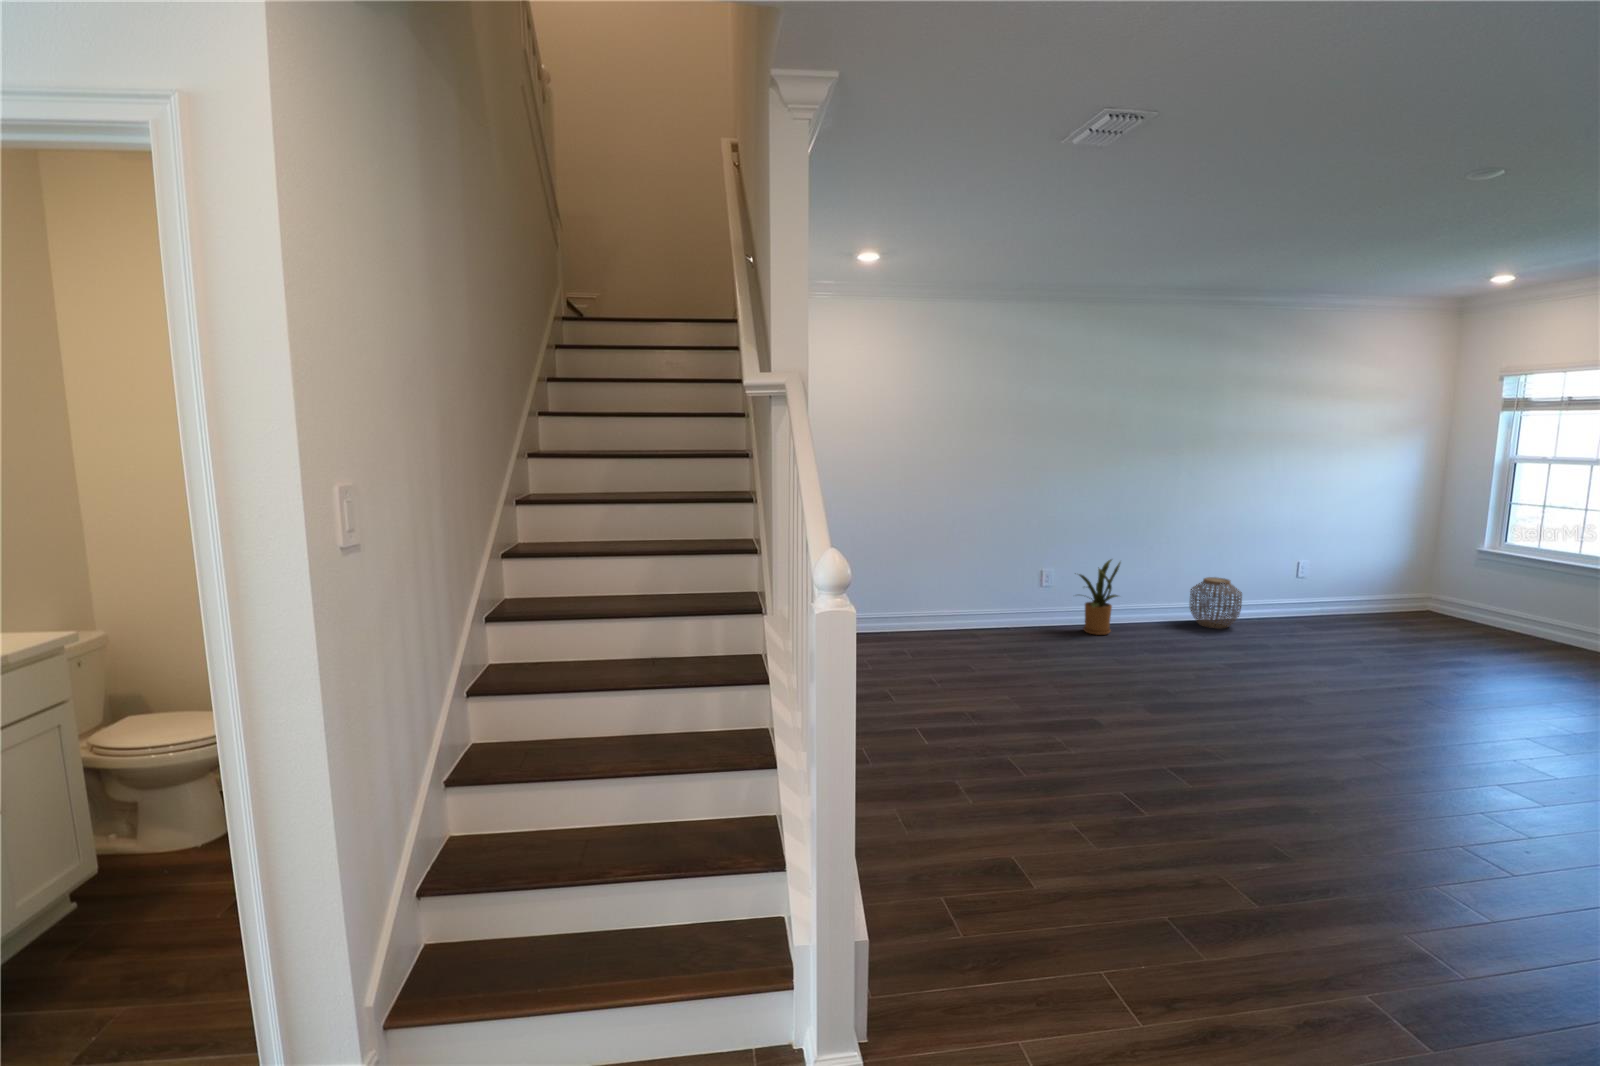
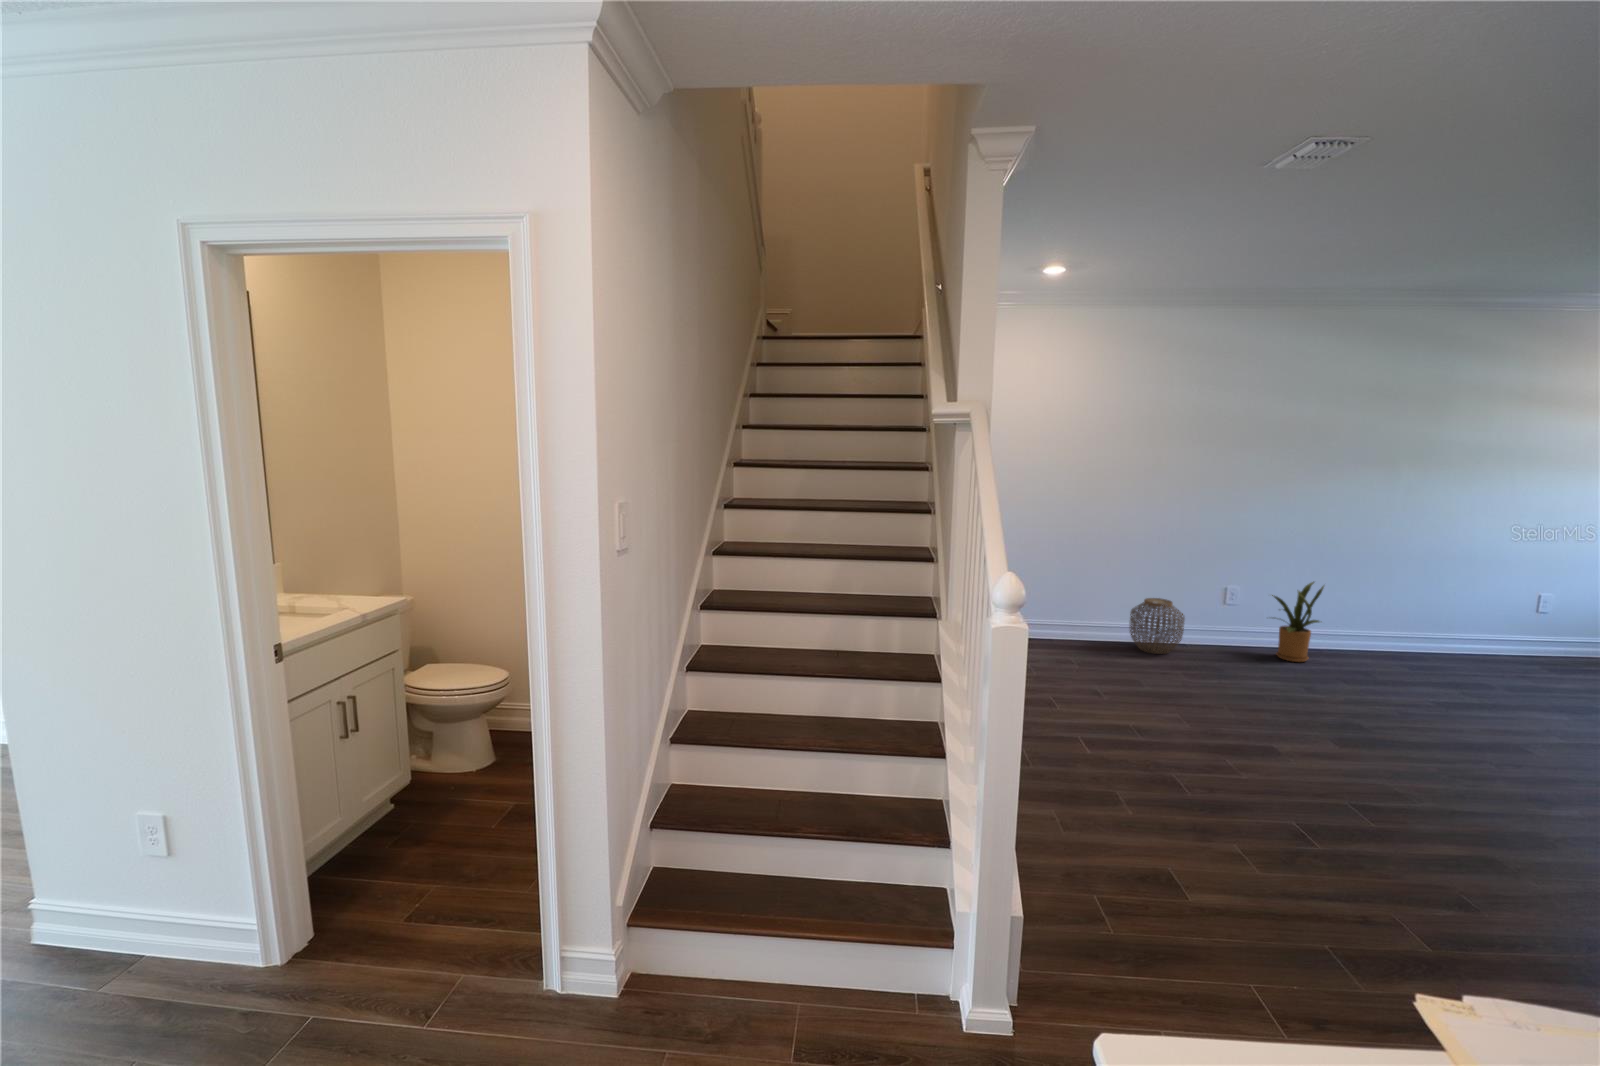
woven basket: present [1190,577,1242,628] -> present [1130,598,1184,654]

